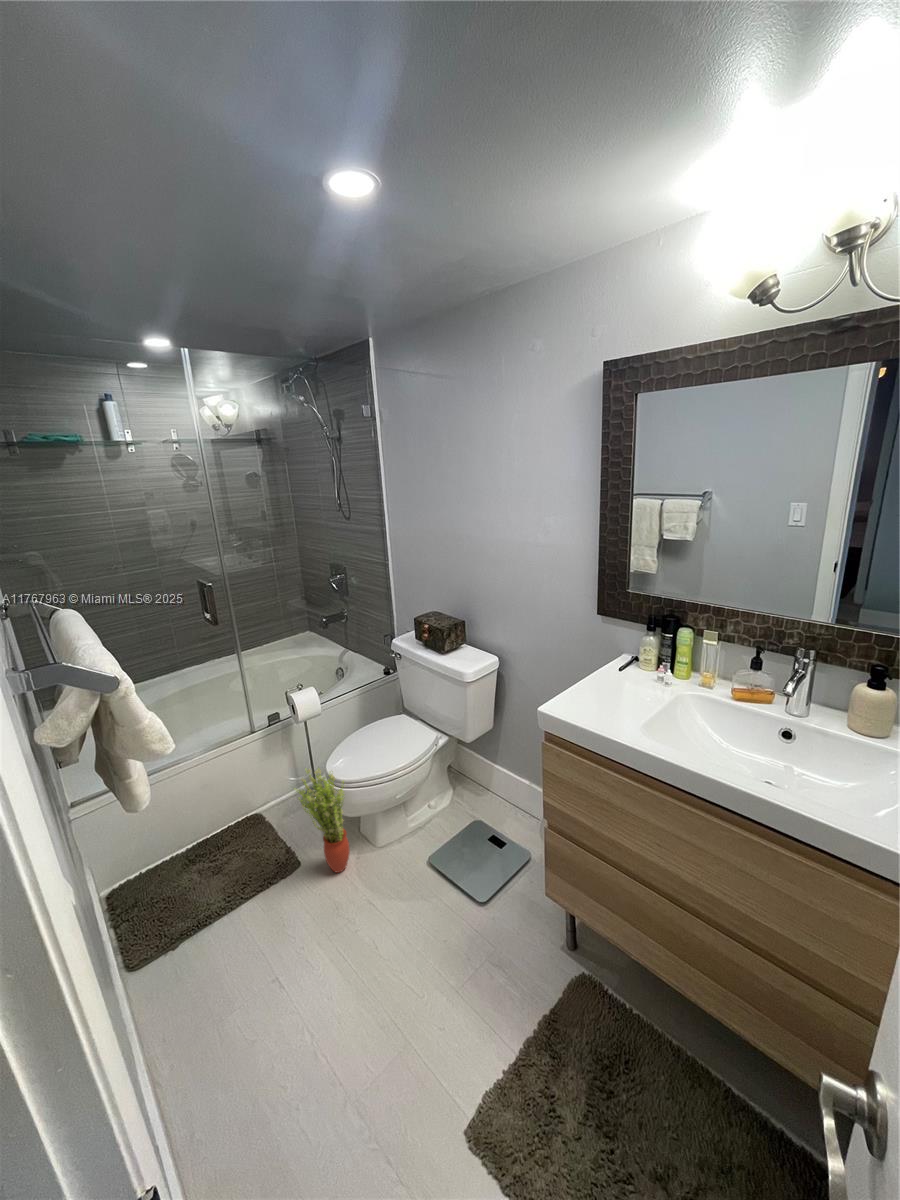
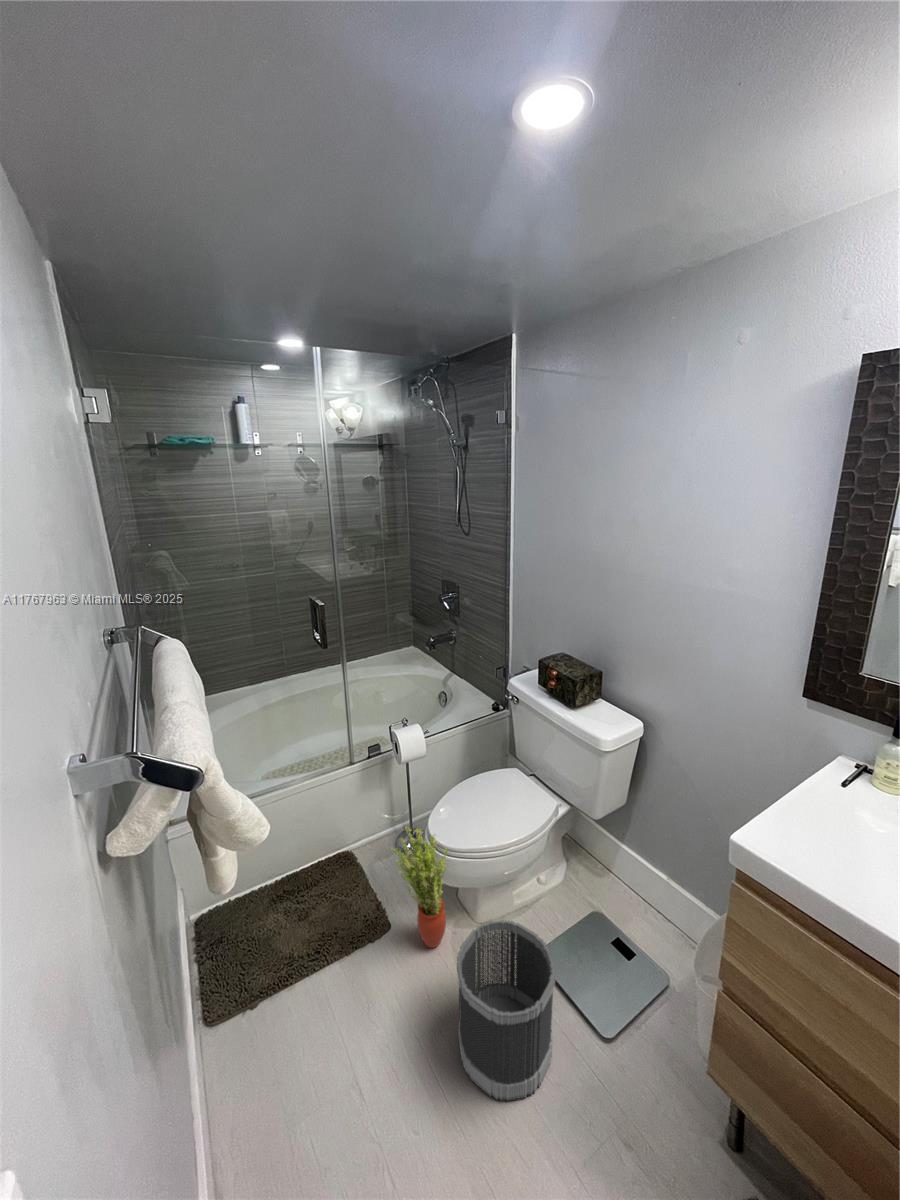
wastebasket: none [355,825,440,963] -> present [457,920,555,1101]

